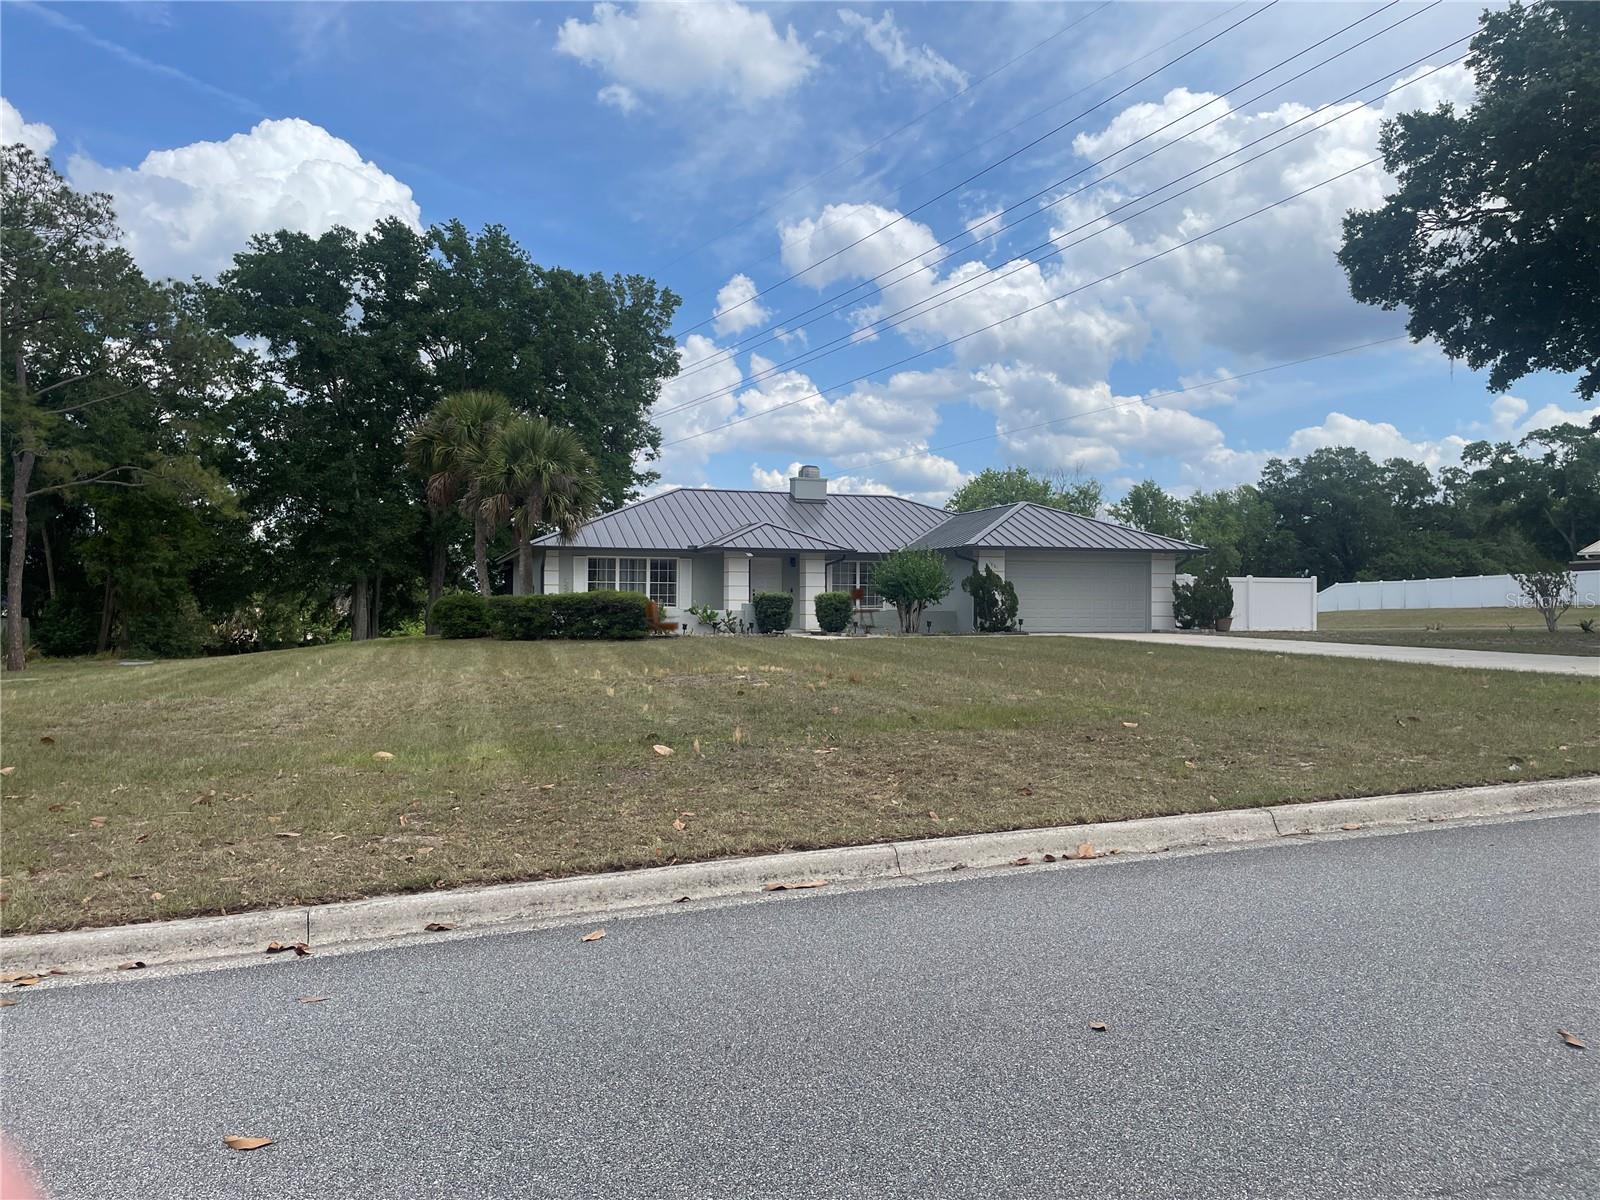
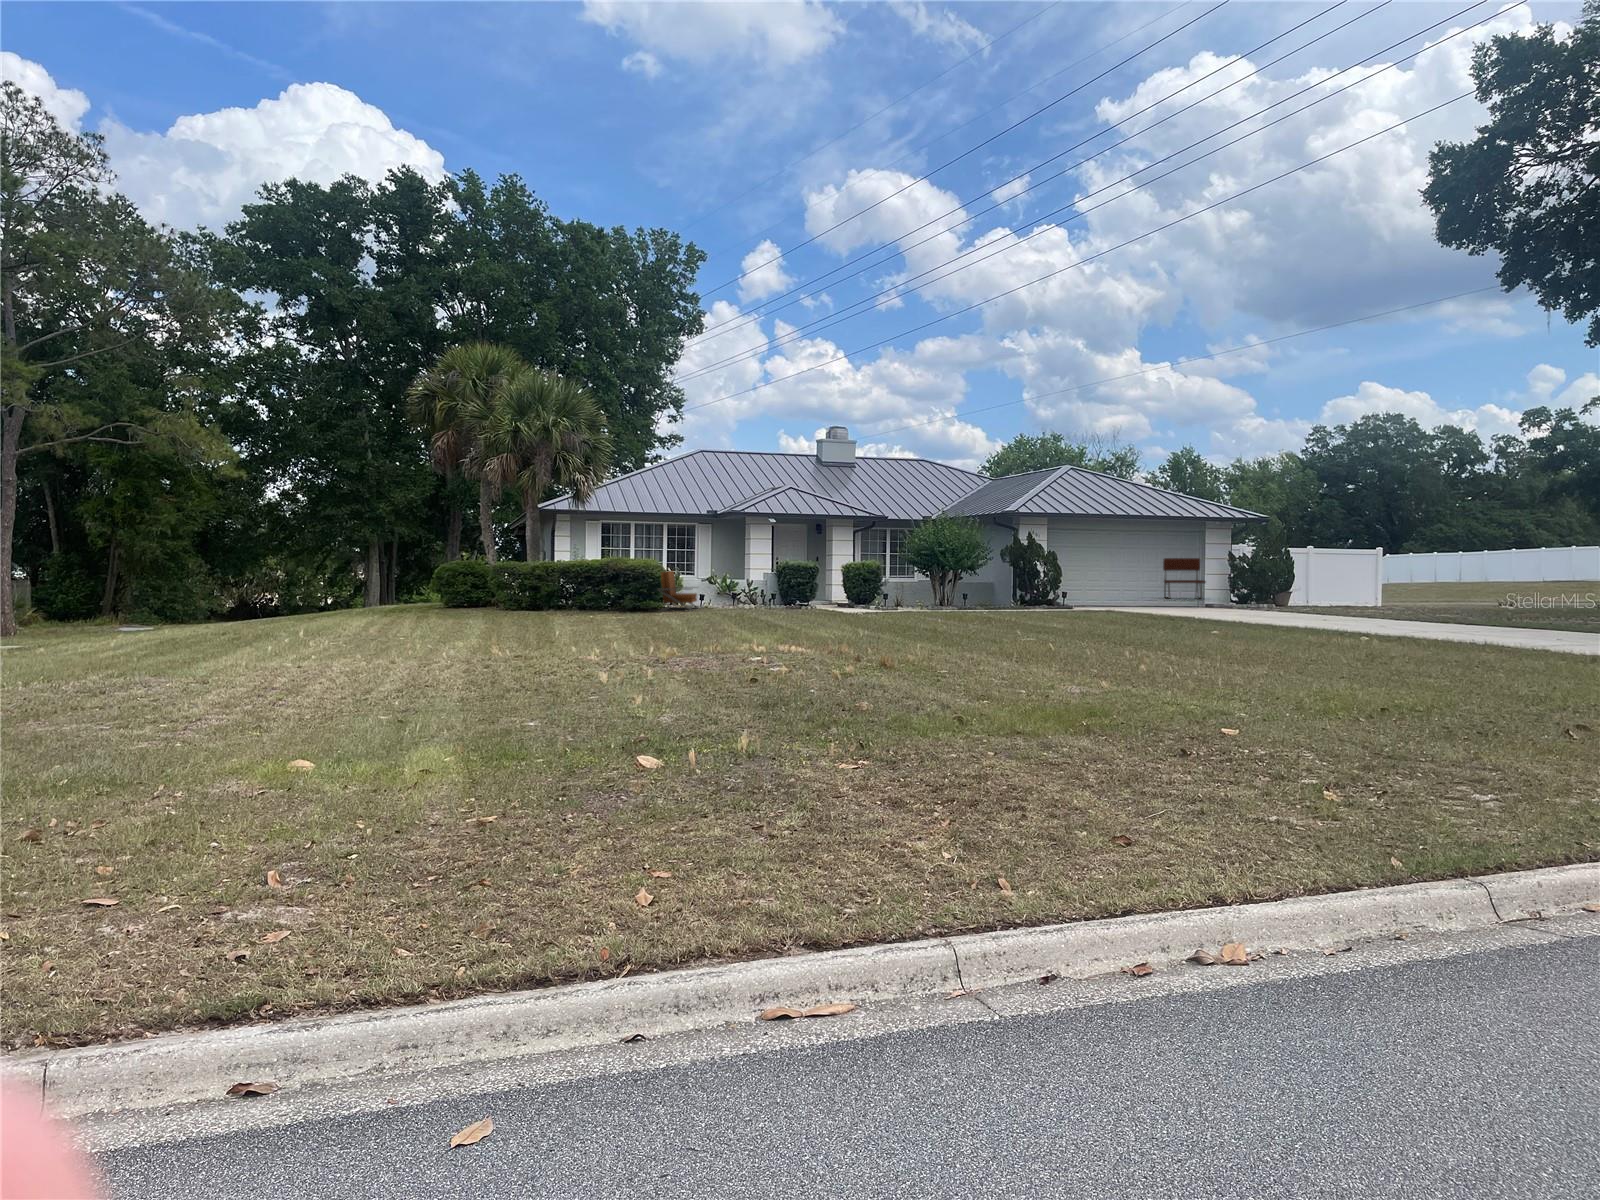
bench: present [851,588,880,628] -> present [1163,558,1206,599]

